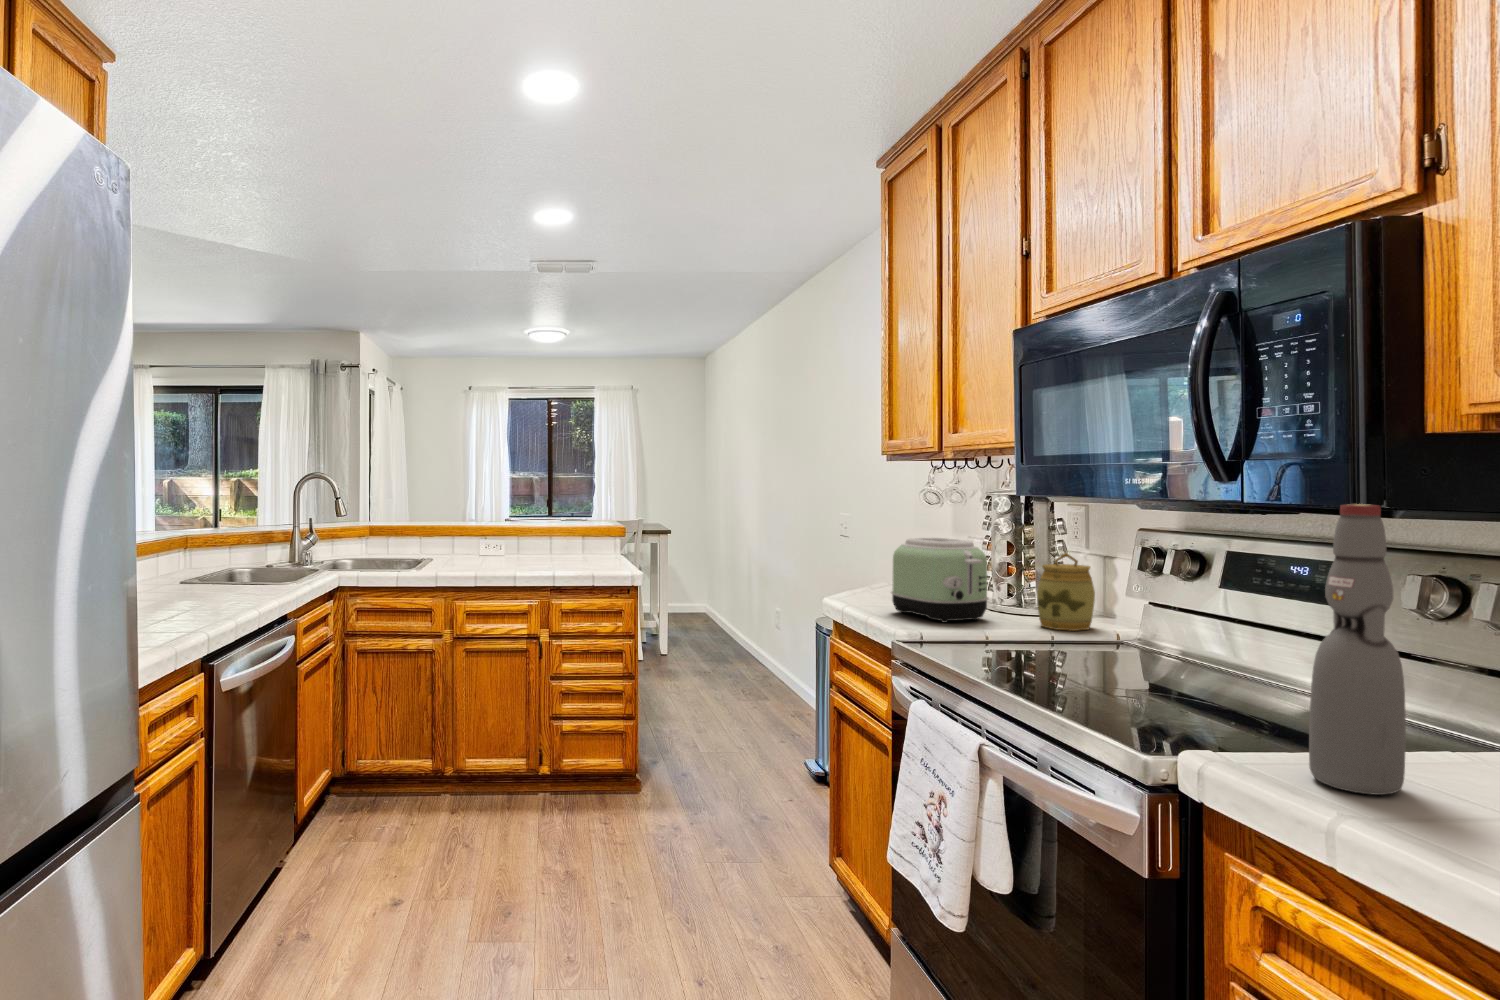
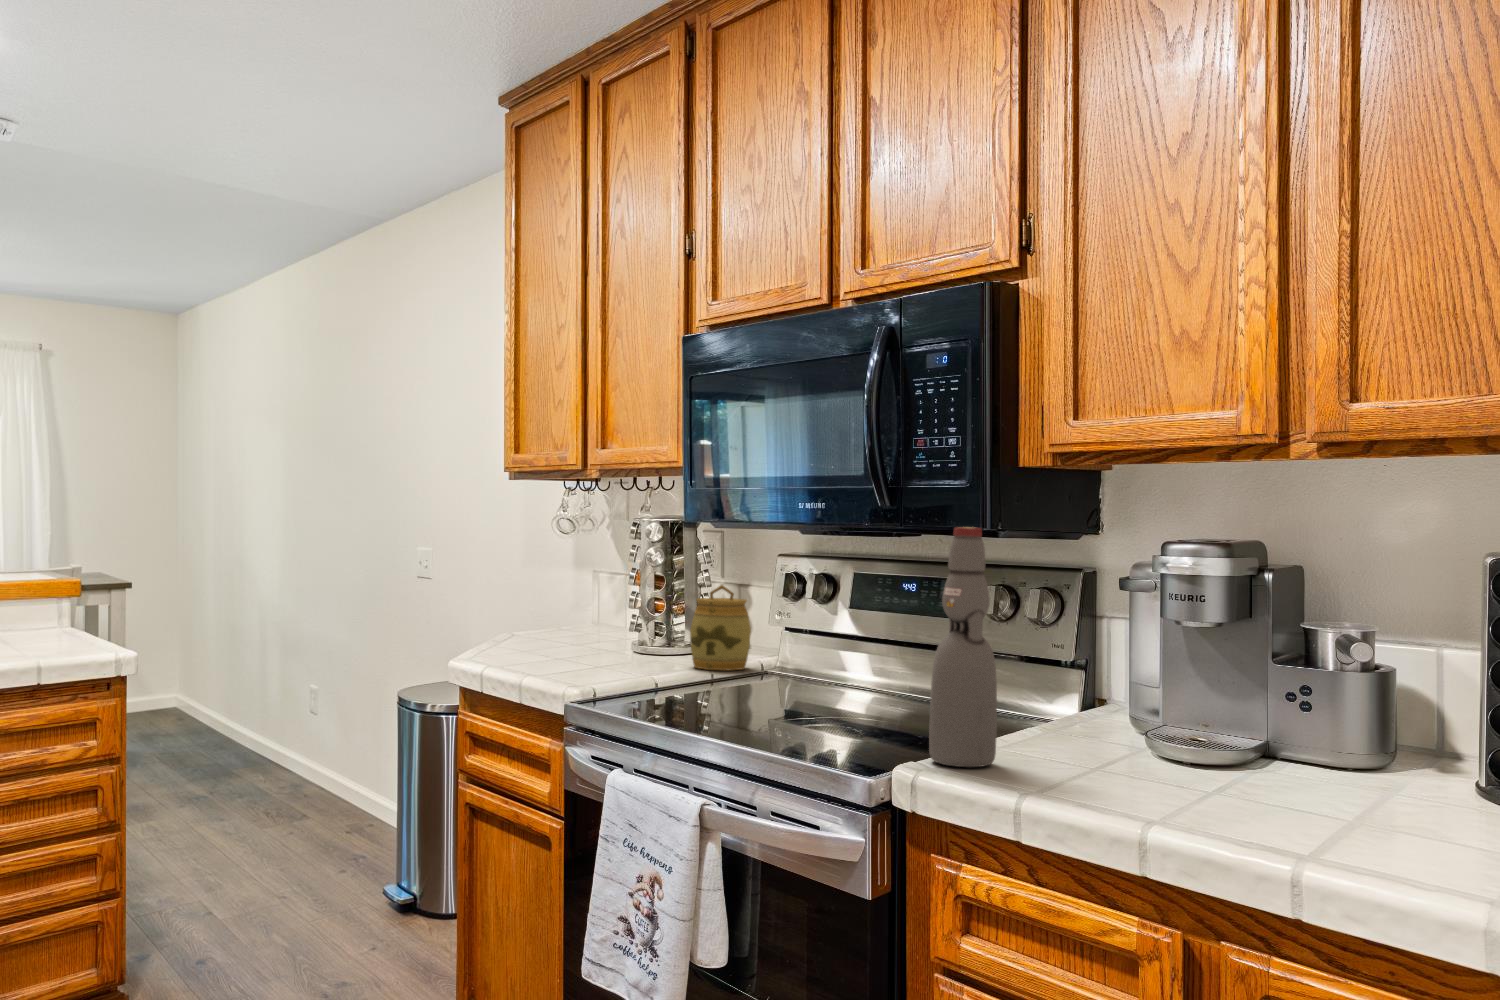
toaster: present [891,538,989,623] -> none [522,569,637,667]

